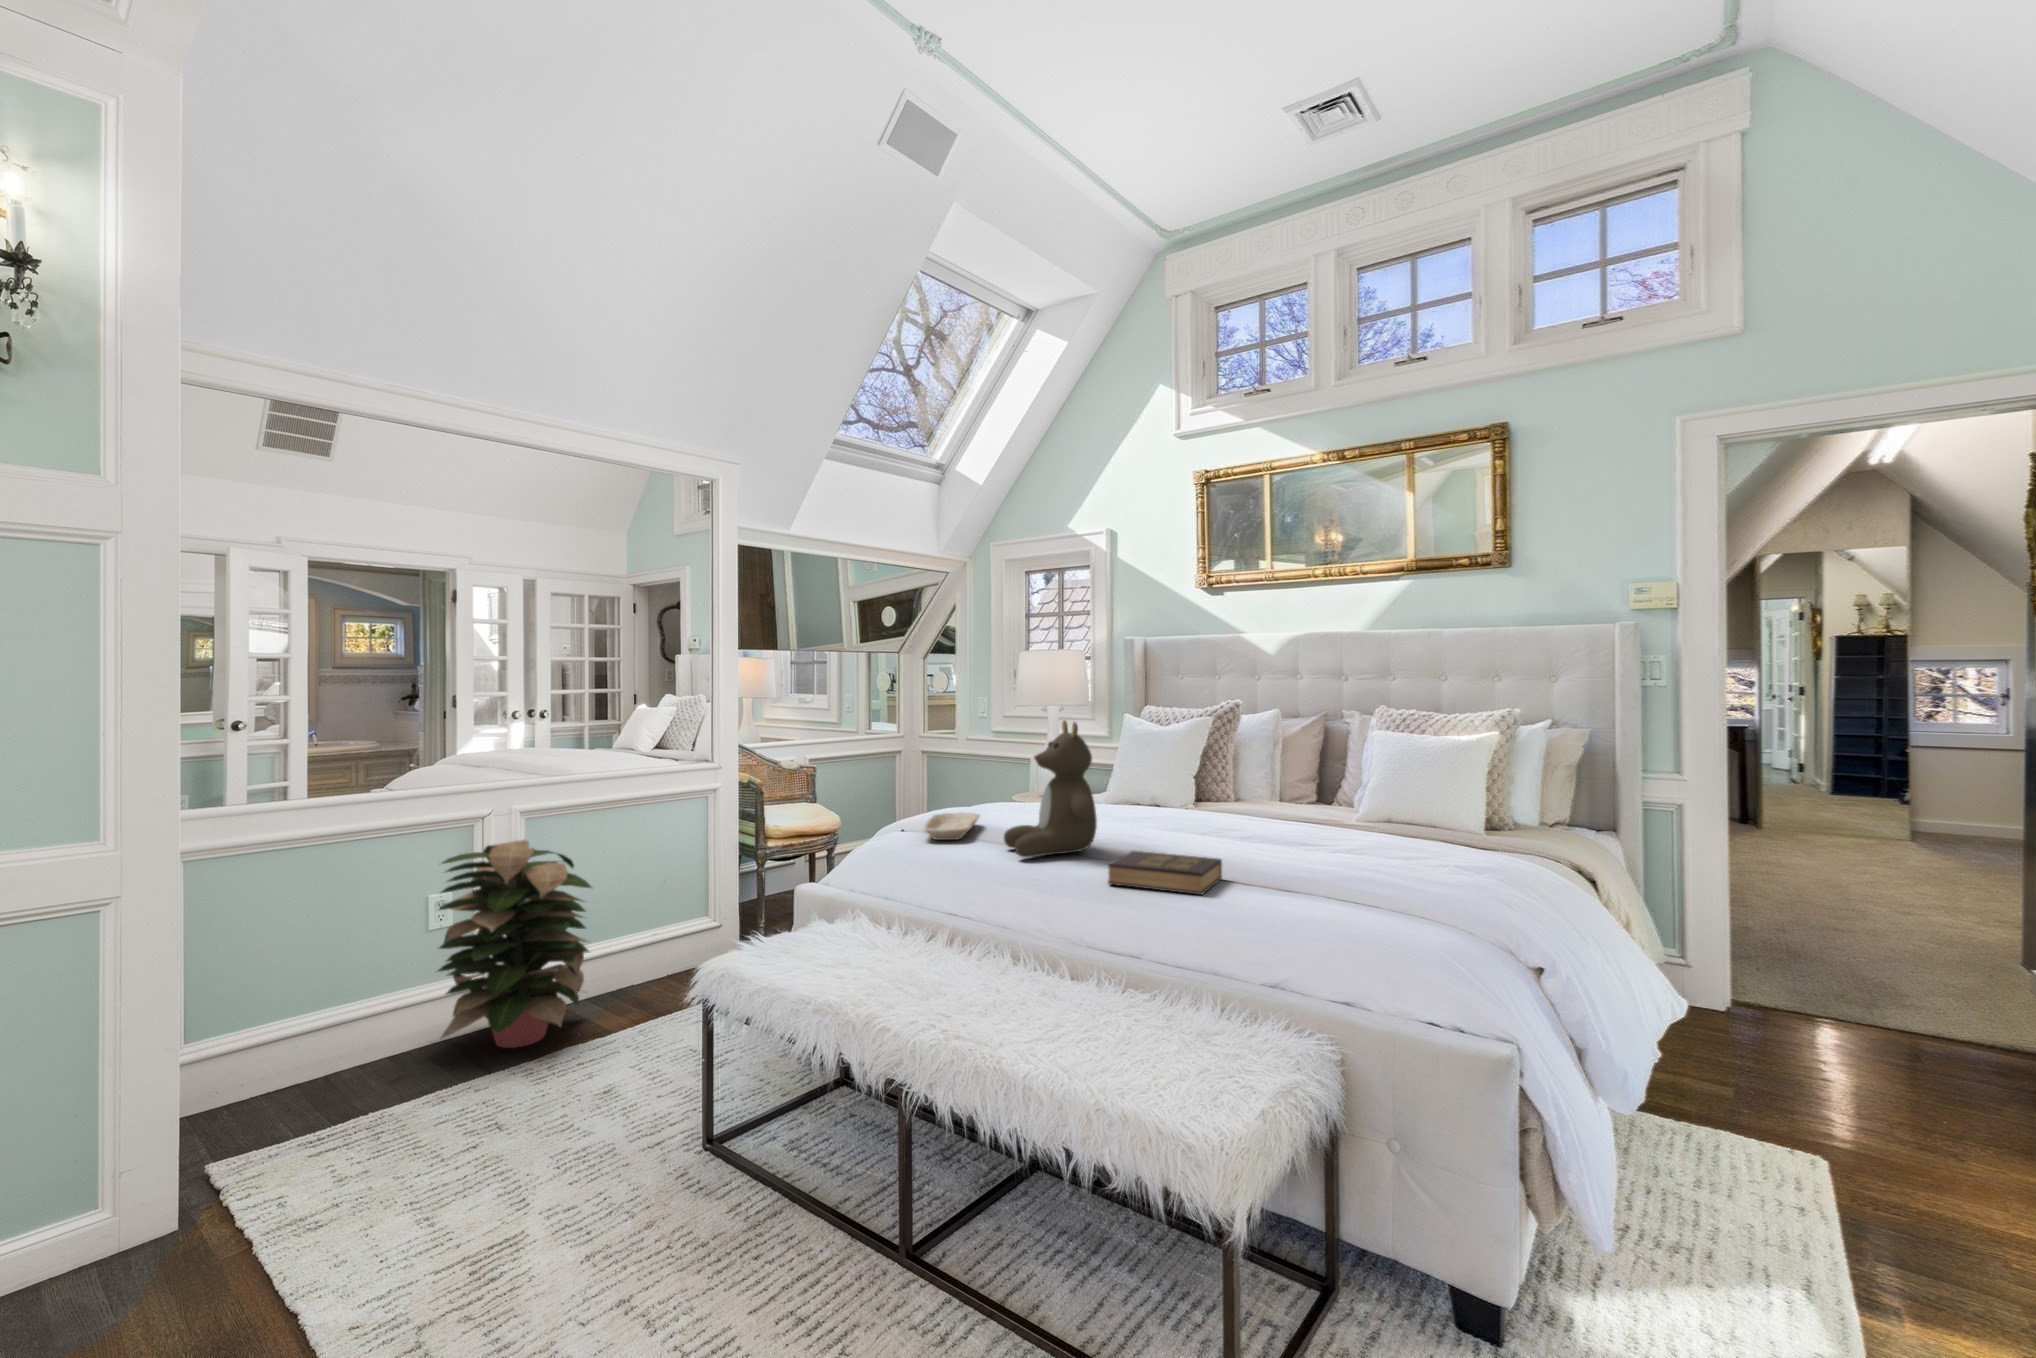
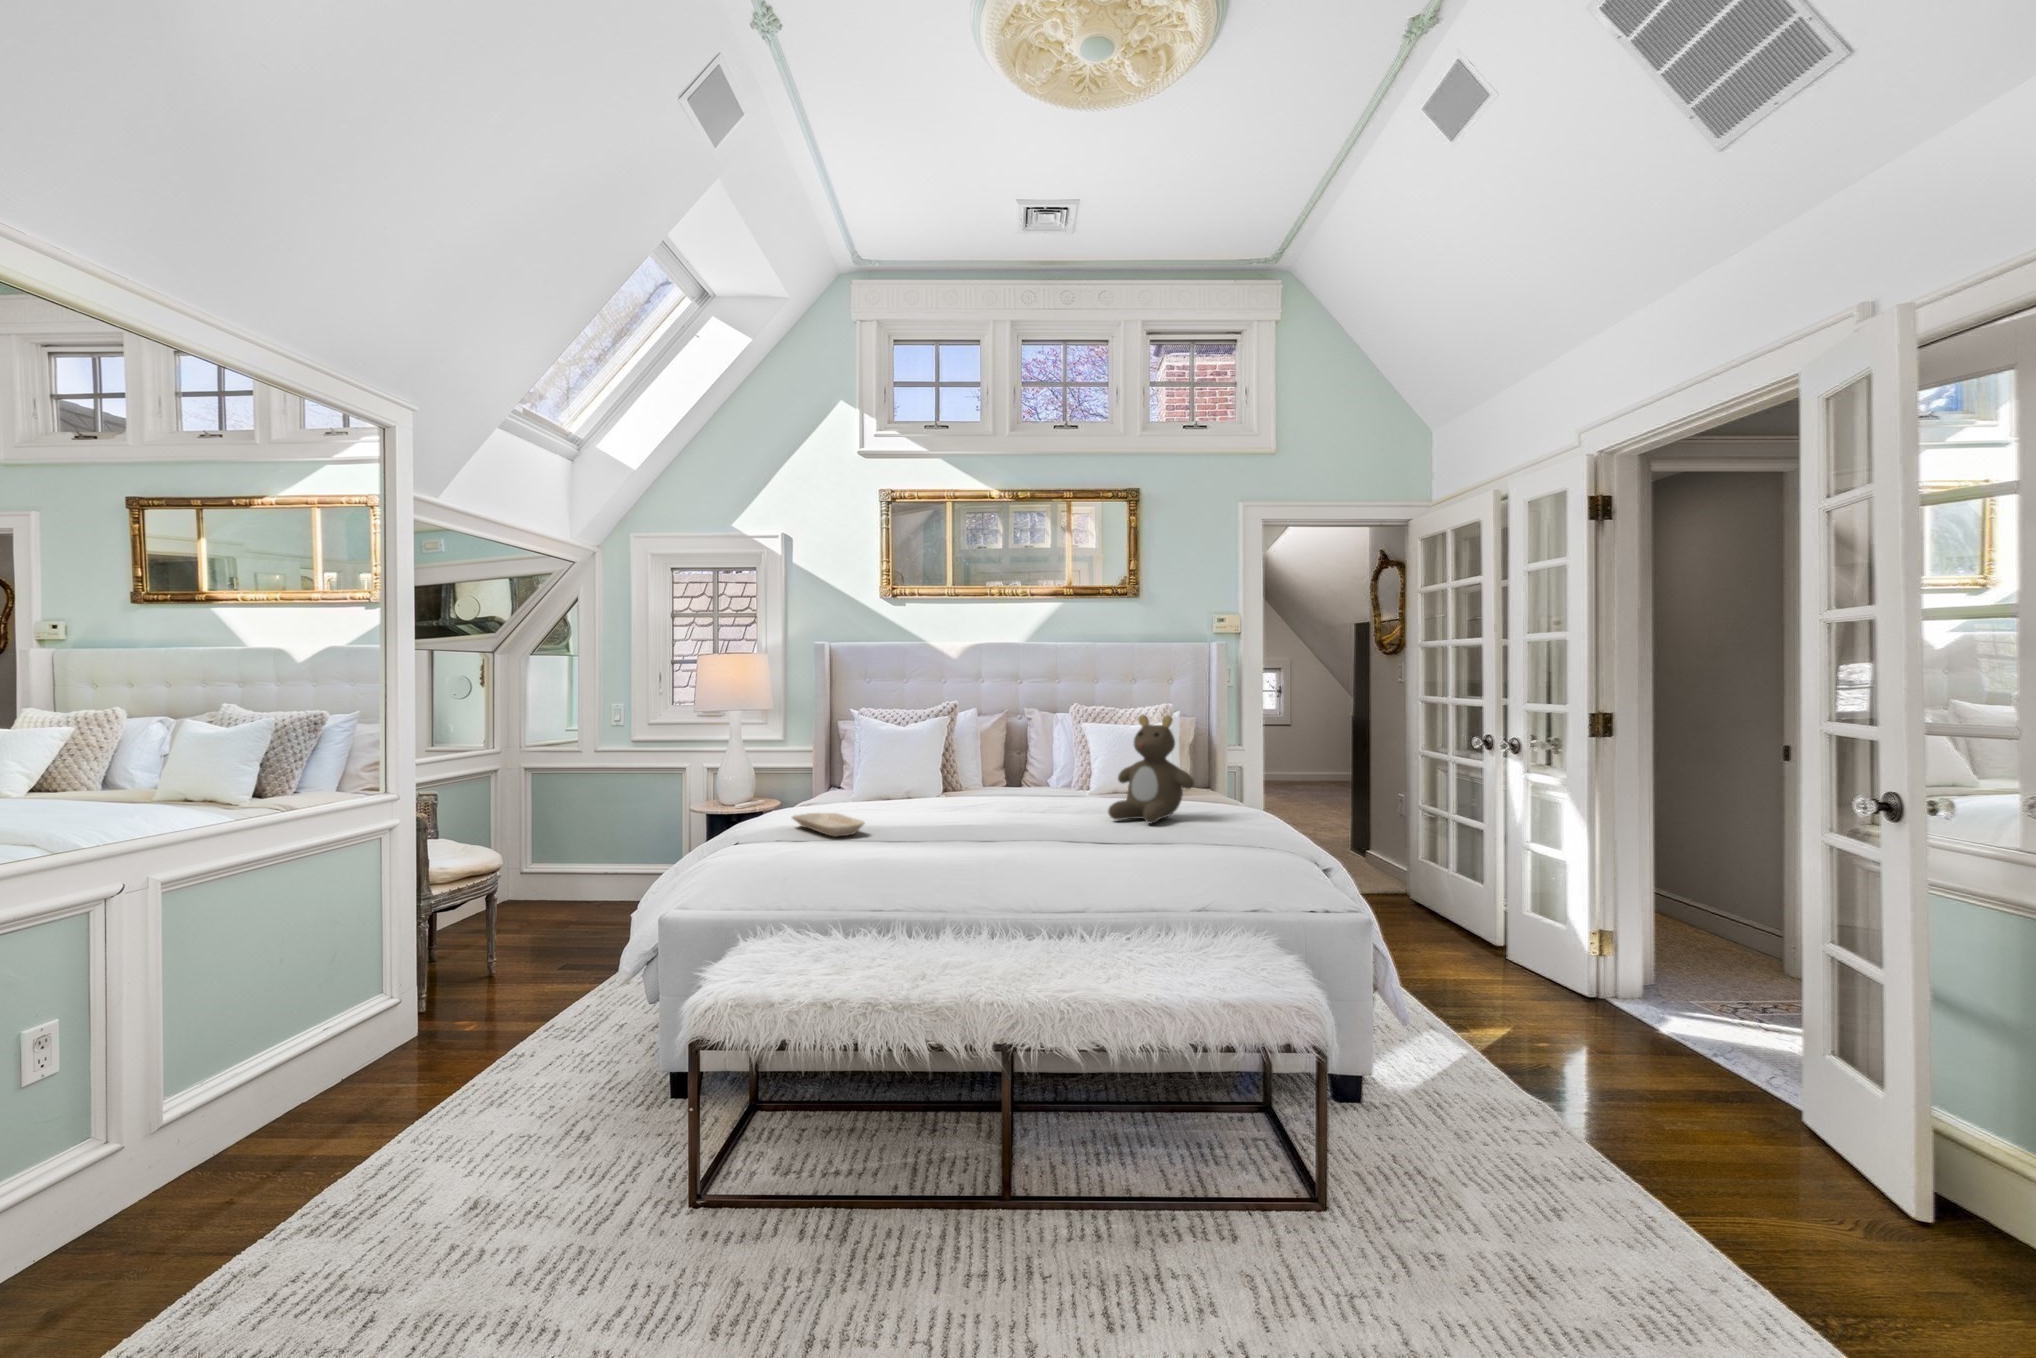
teddy bear: present [1004,720,1097,858] -> present [1108,715,1194,823]
decorative plant: present [438,840,591,1048] -> none [189,895,416,1164]
hardback book: present [1108,851,1222,895] -> none [1051,819,1137,846]

